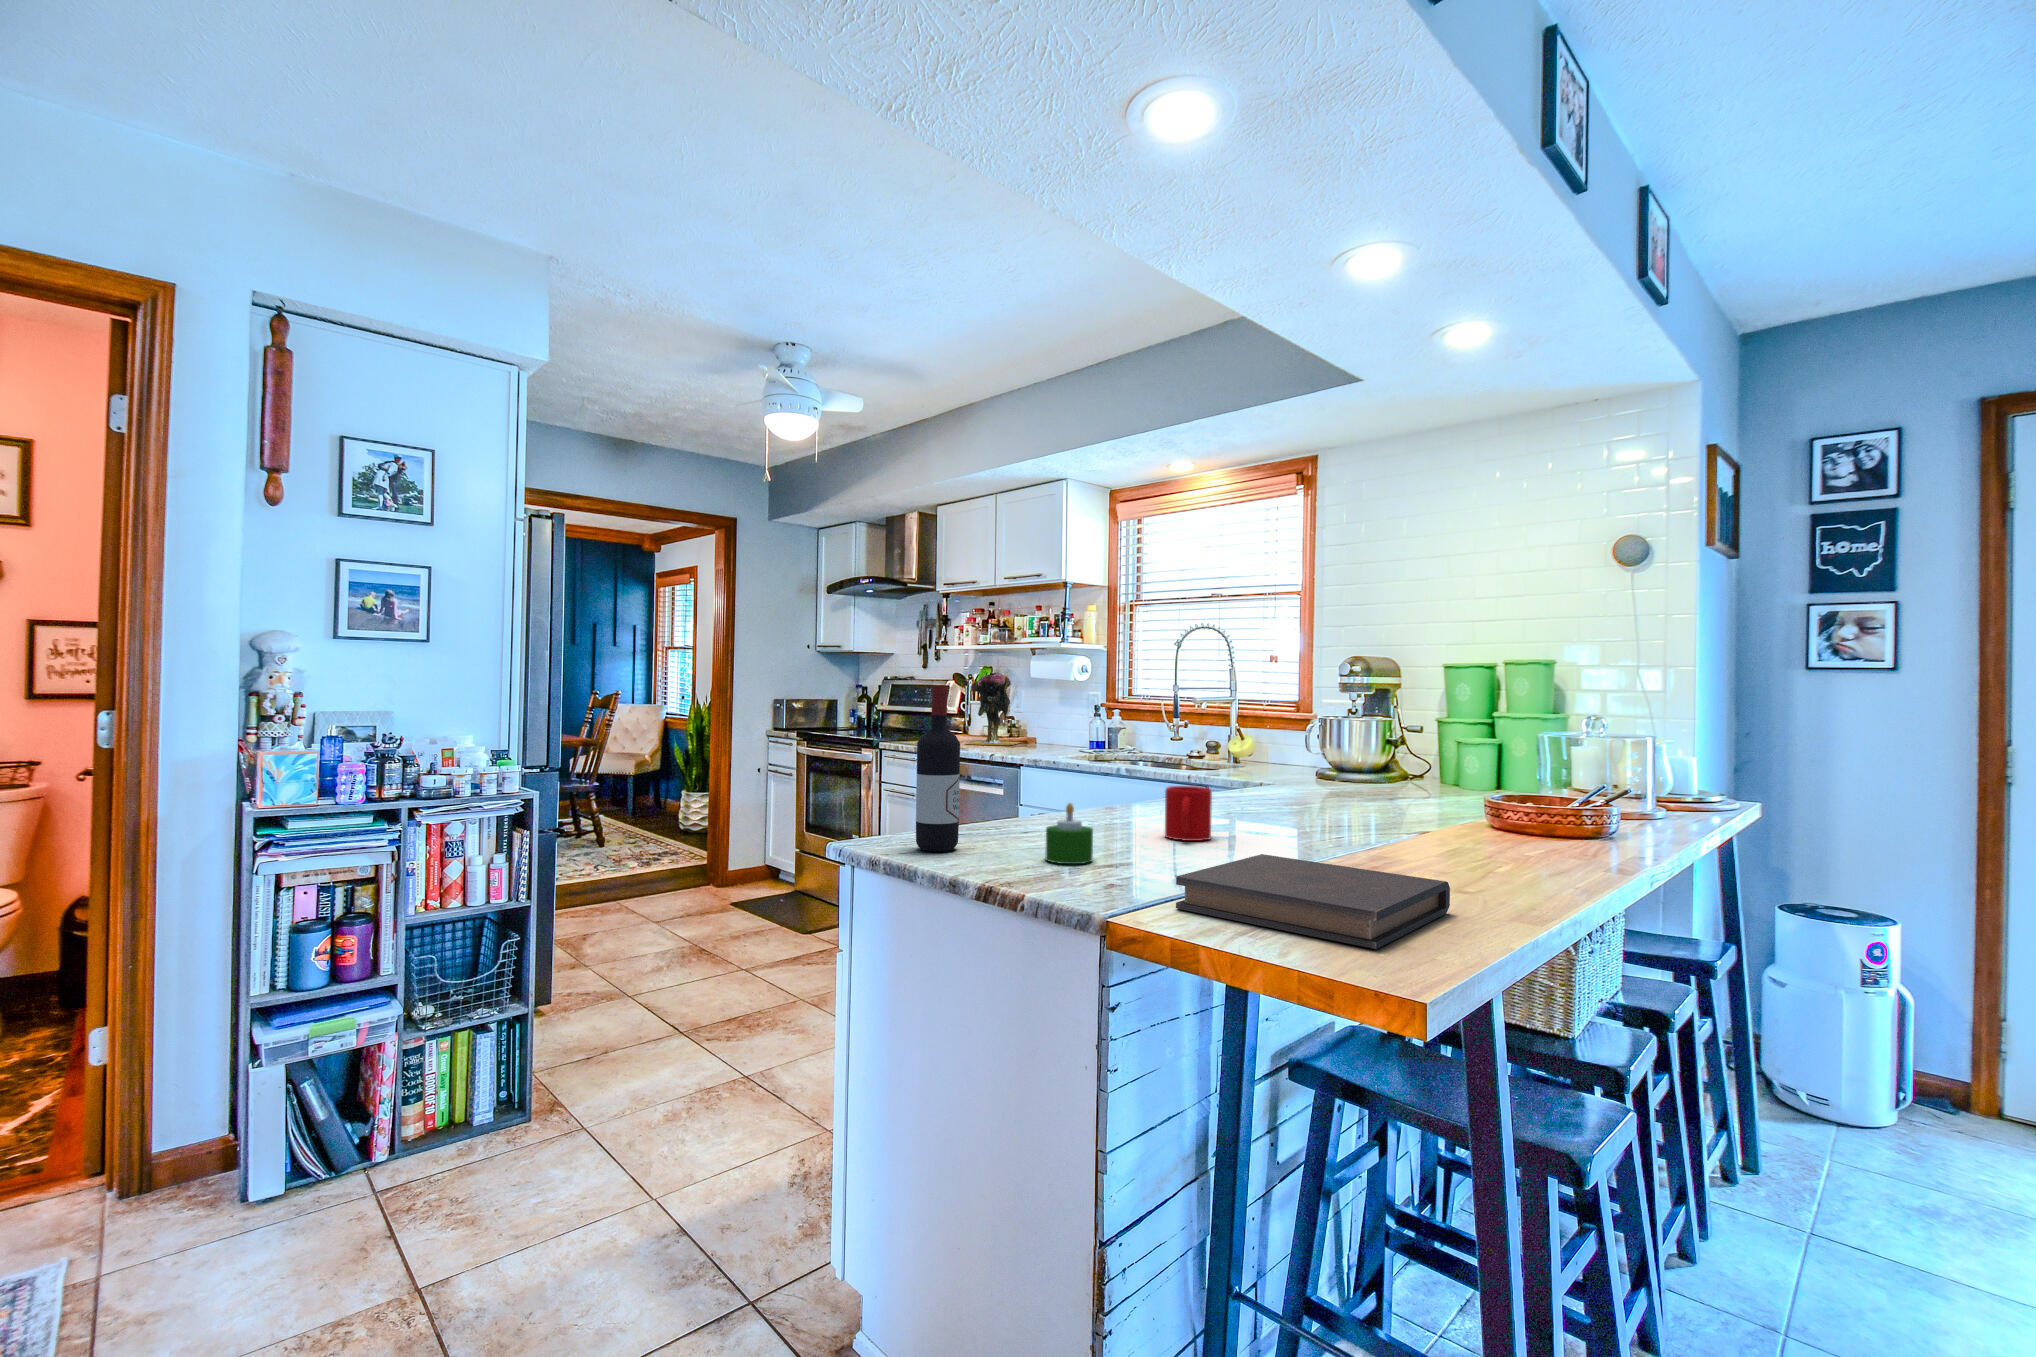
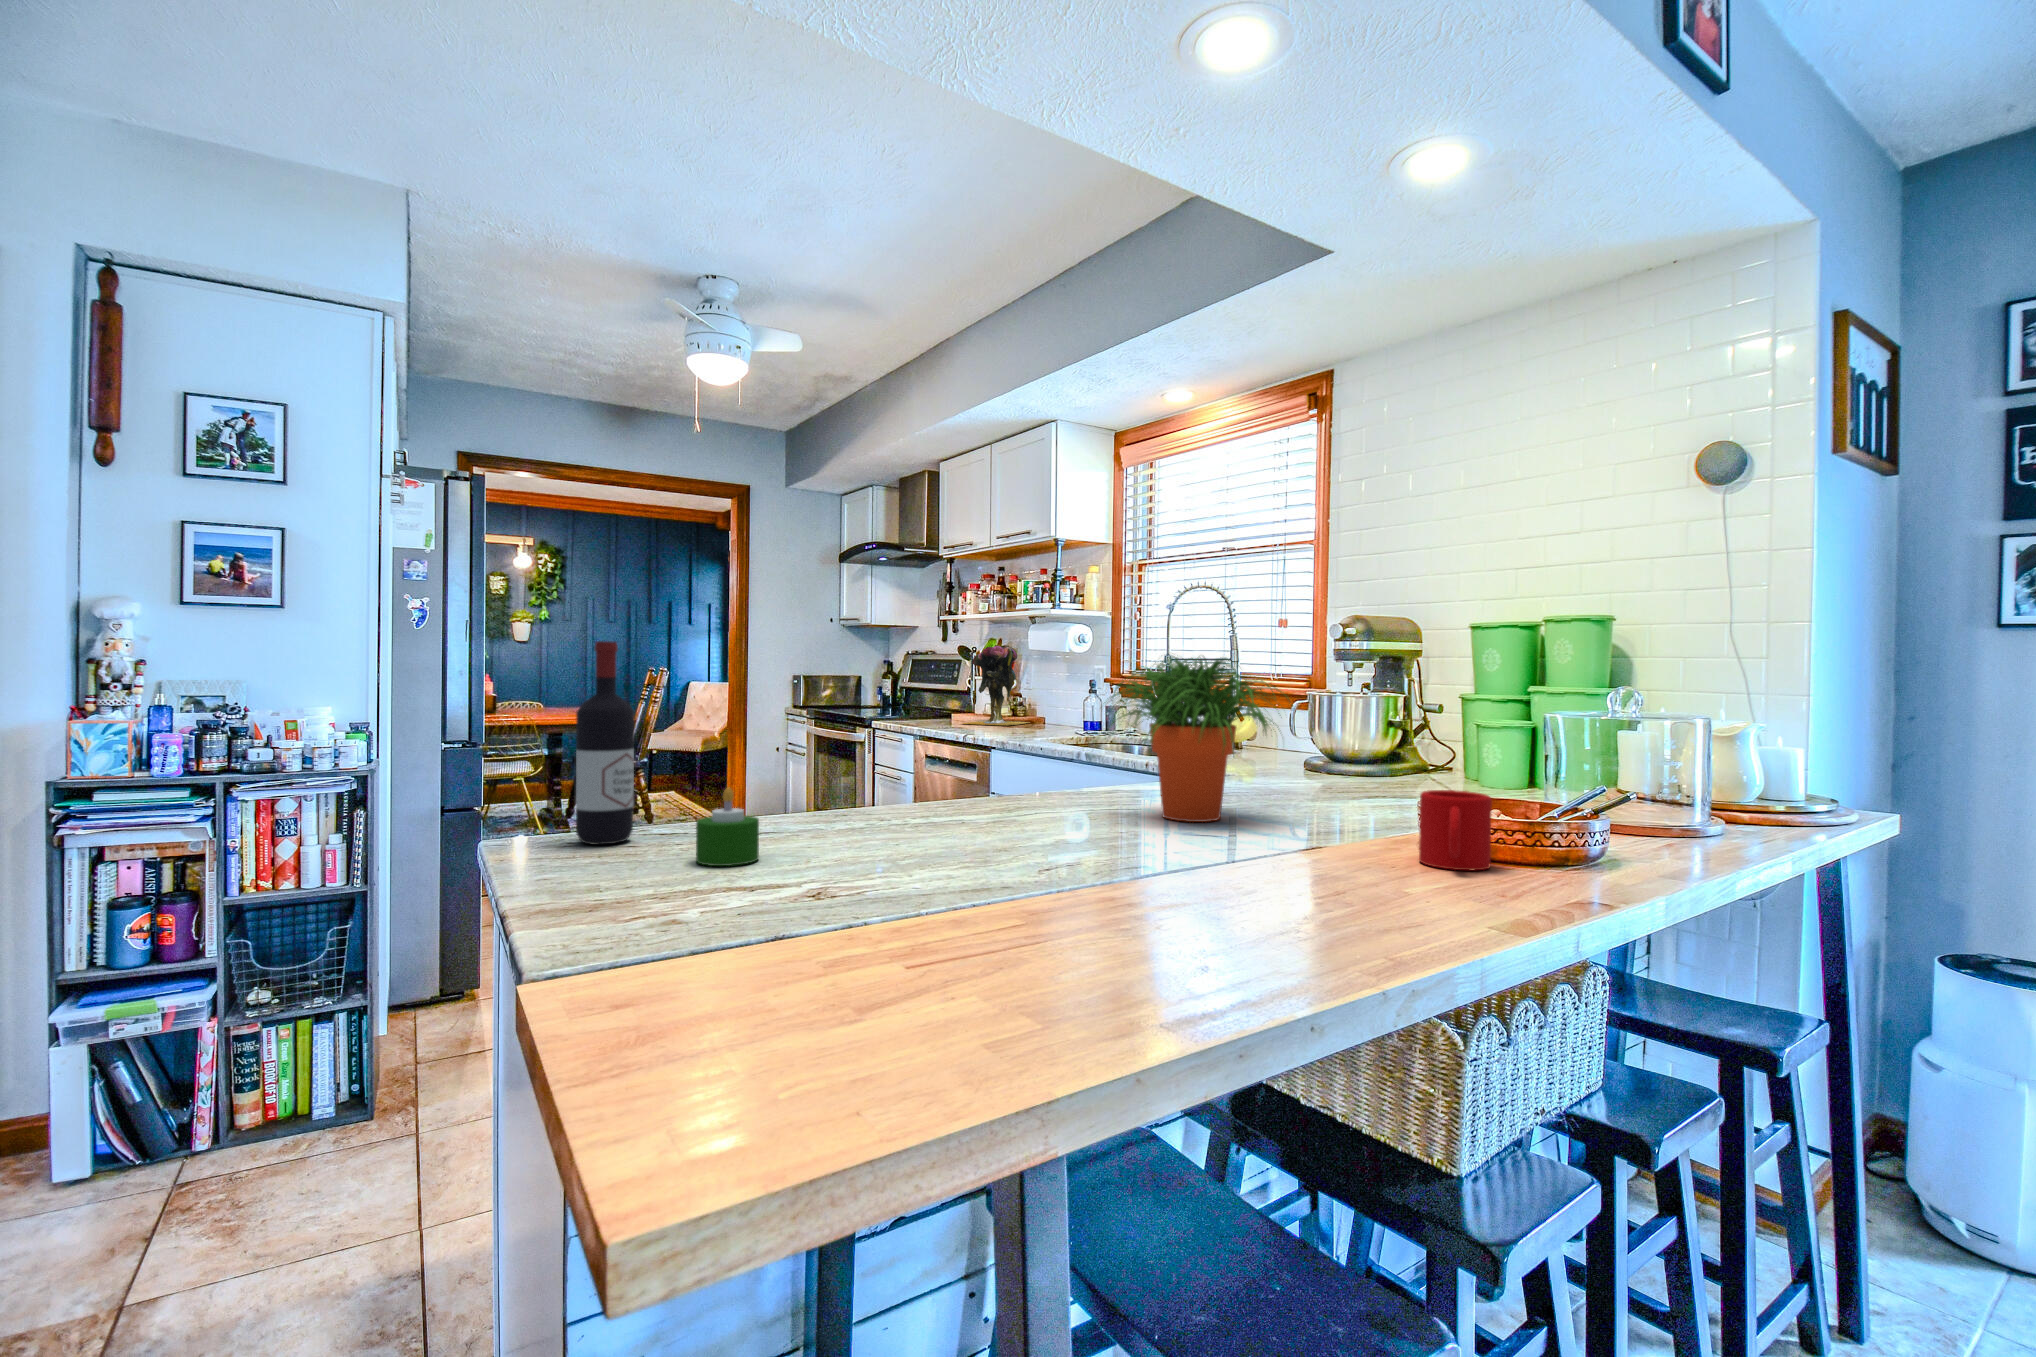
potted plant: none [1253,692,1407,824] -> present [1108,655,1291,822]
mug: present [1165,786,1212,841] -> present [1419,790,1492,870]
book: present [1176,854,1450,949] -> none [692,861,1071,1014]

